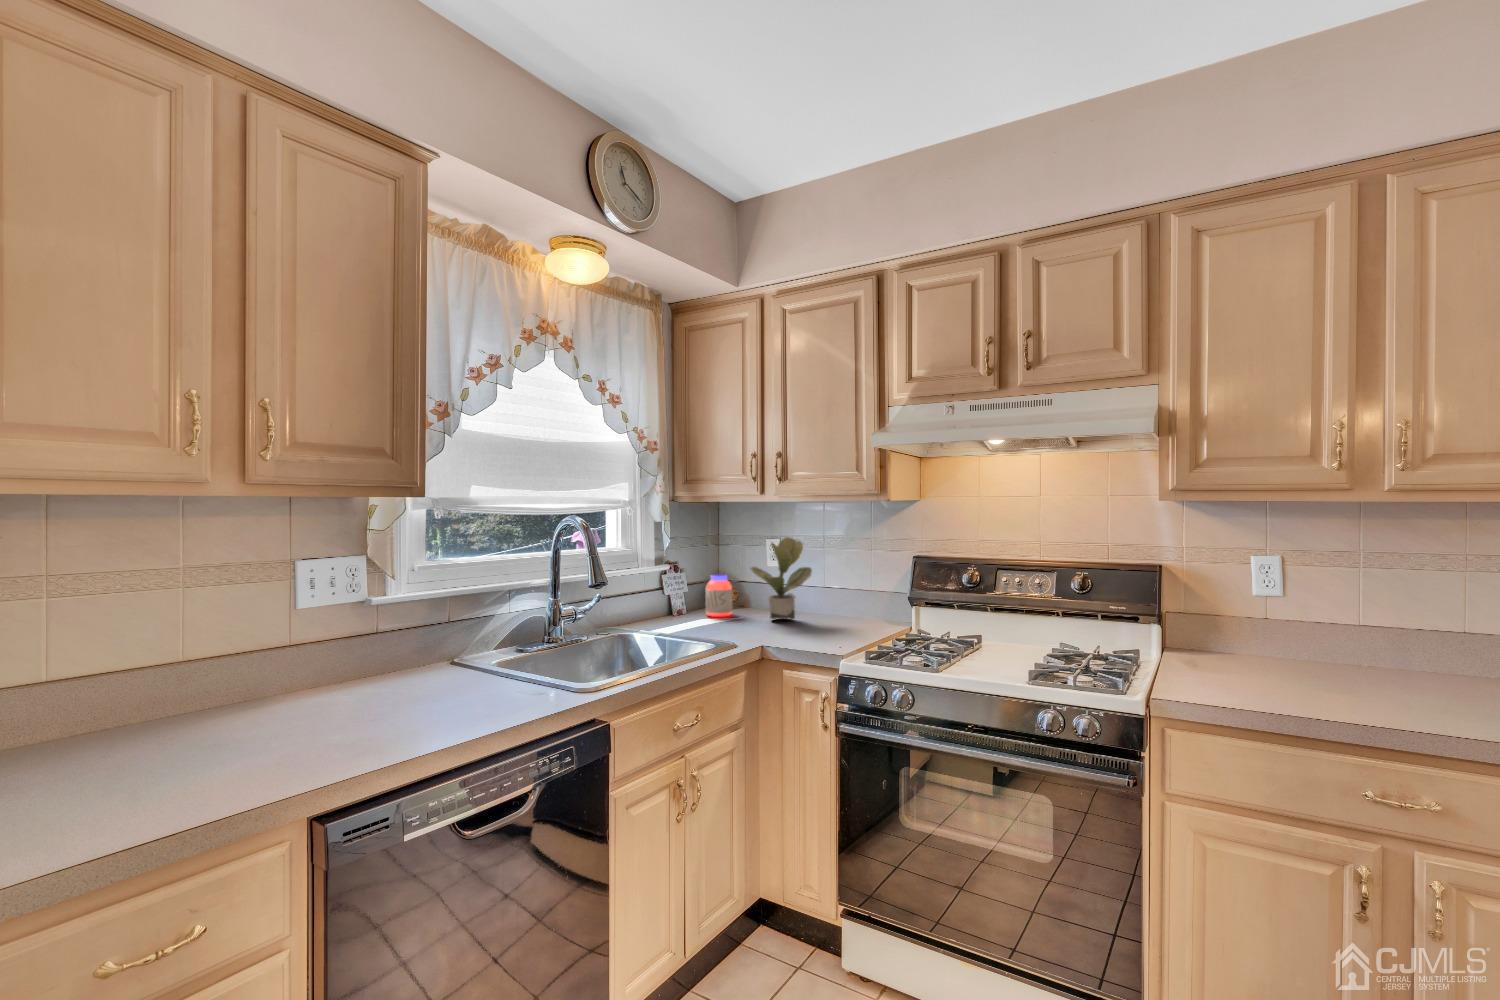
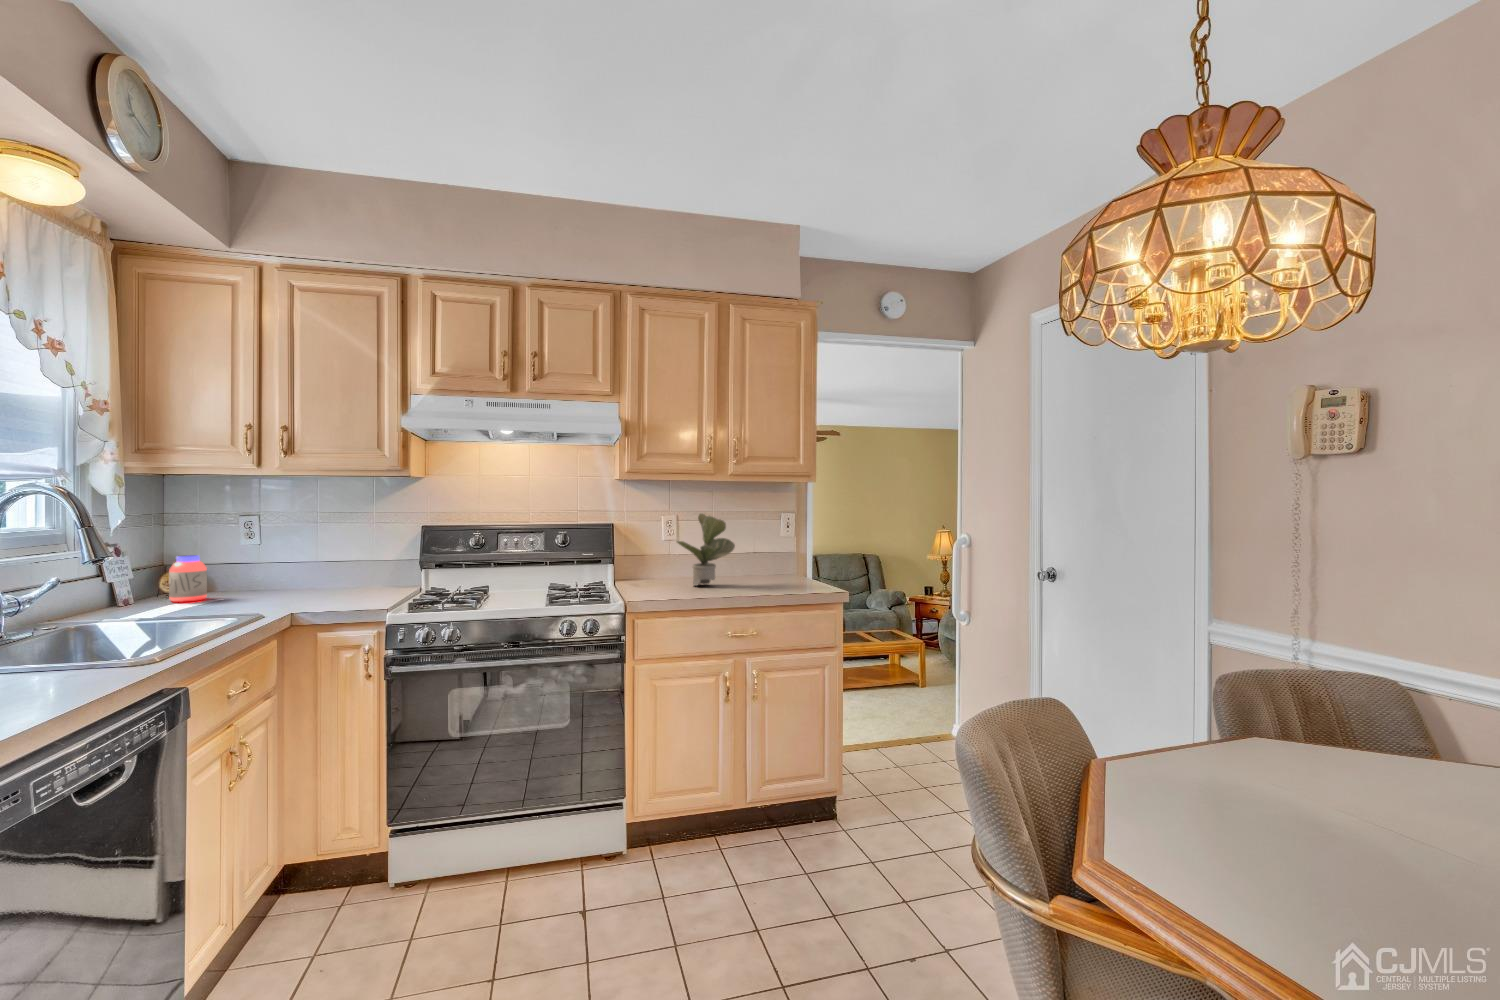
potted plant: present [750,537,812,619] -> present [677,514,735,586]

